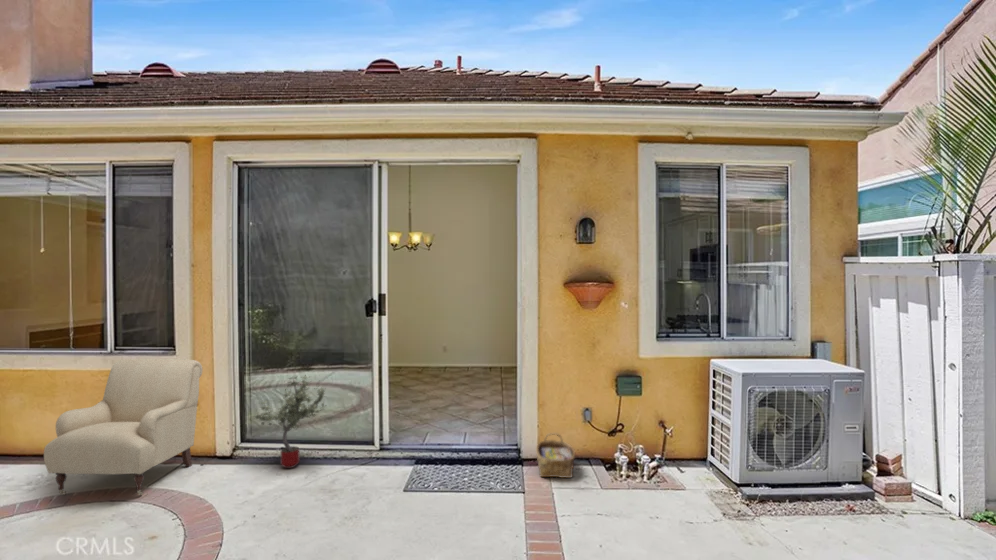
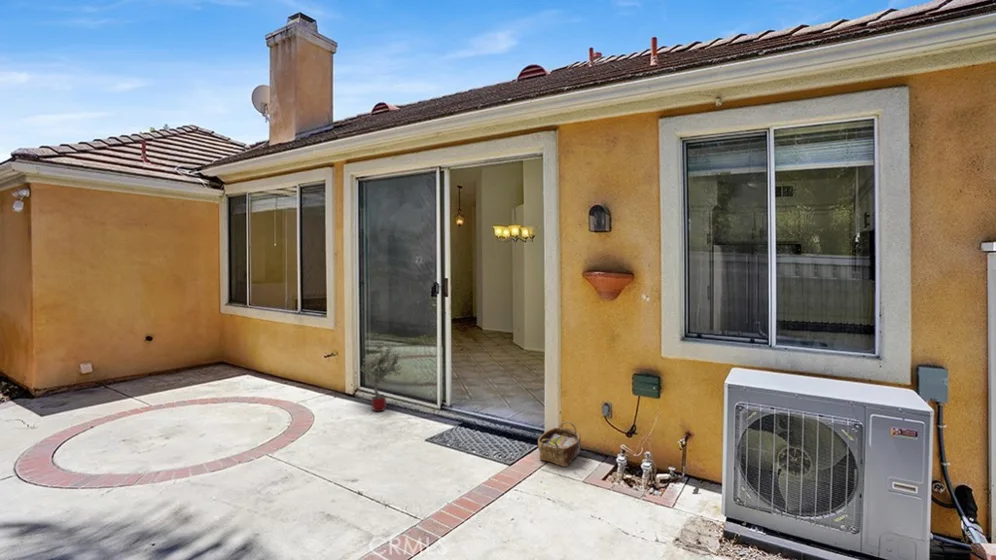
chair: present [44,359,202,495] -> none [246,320,338,410]

